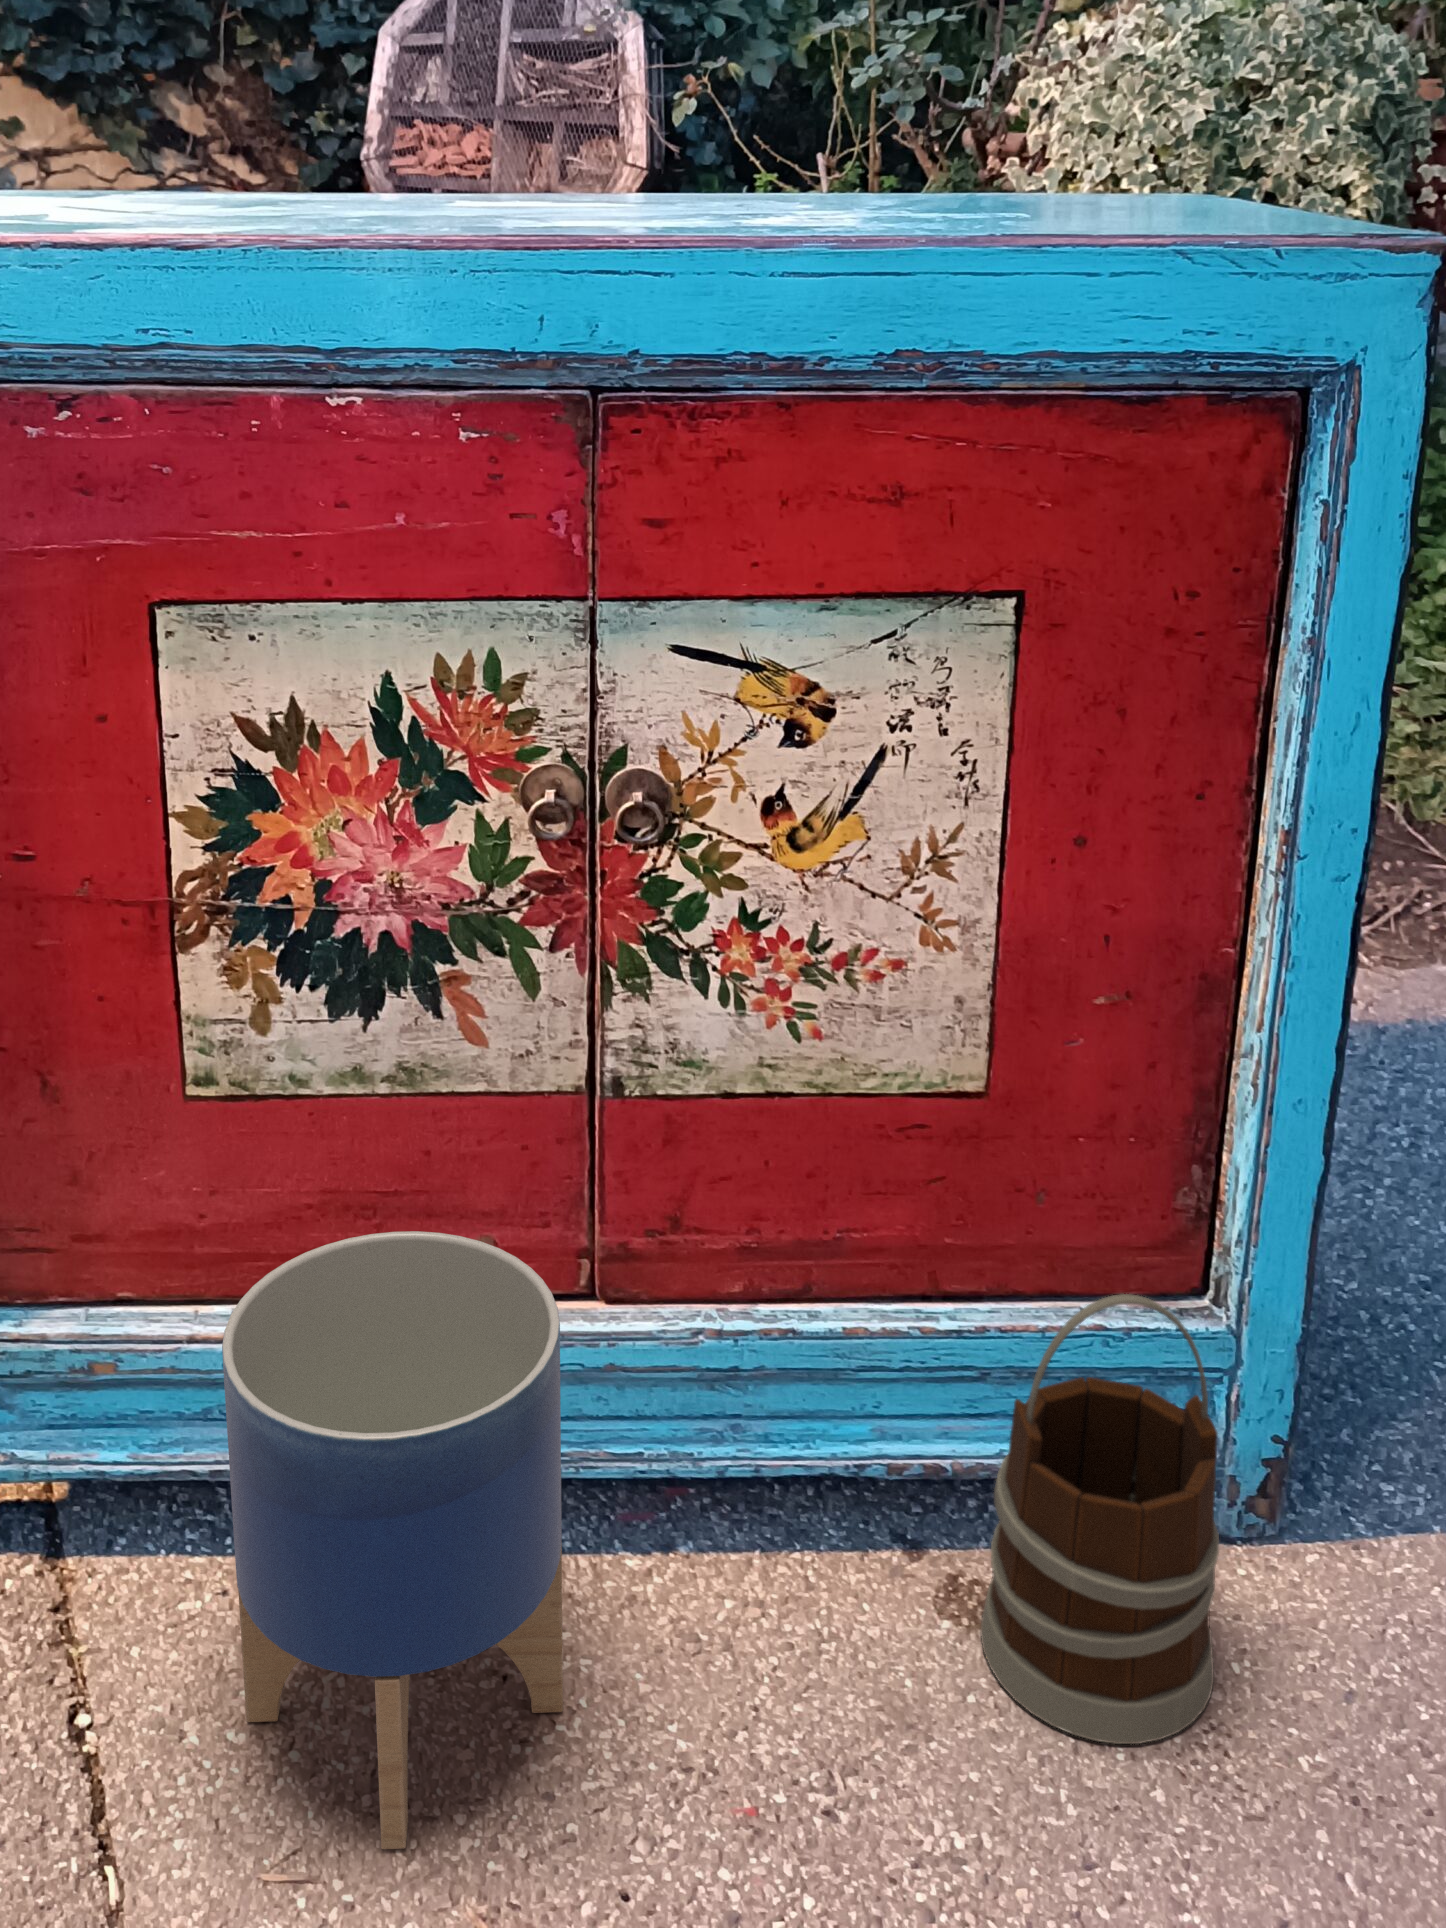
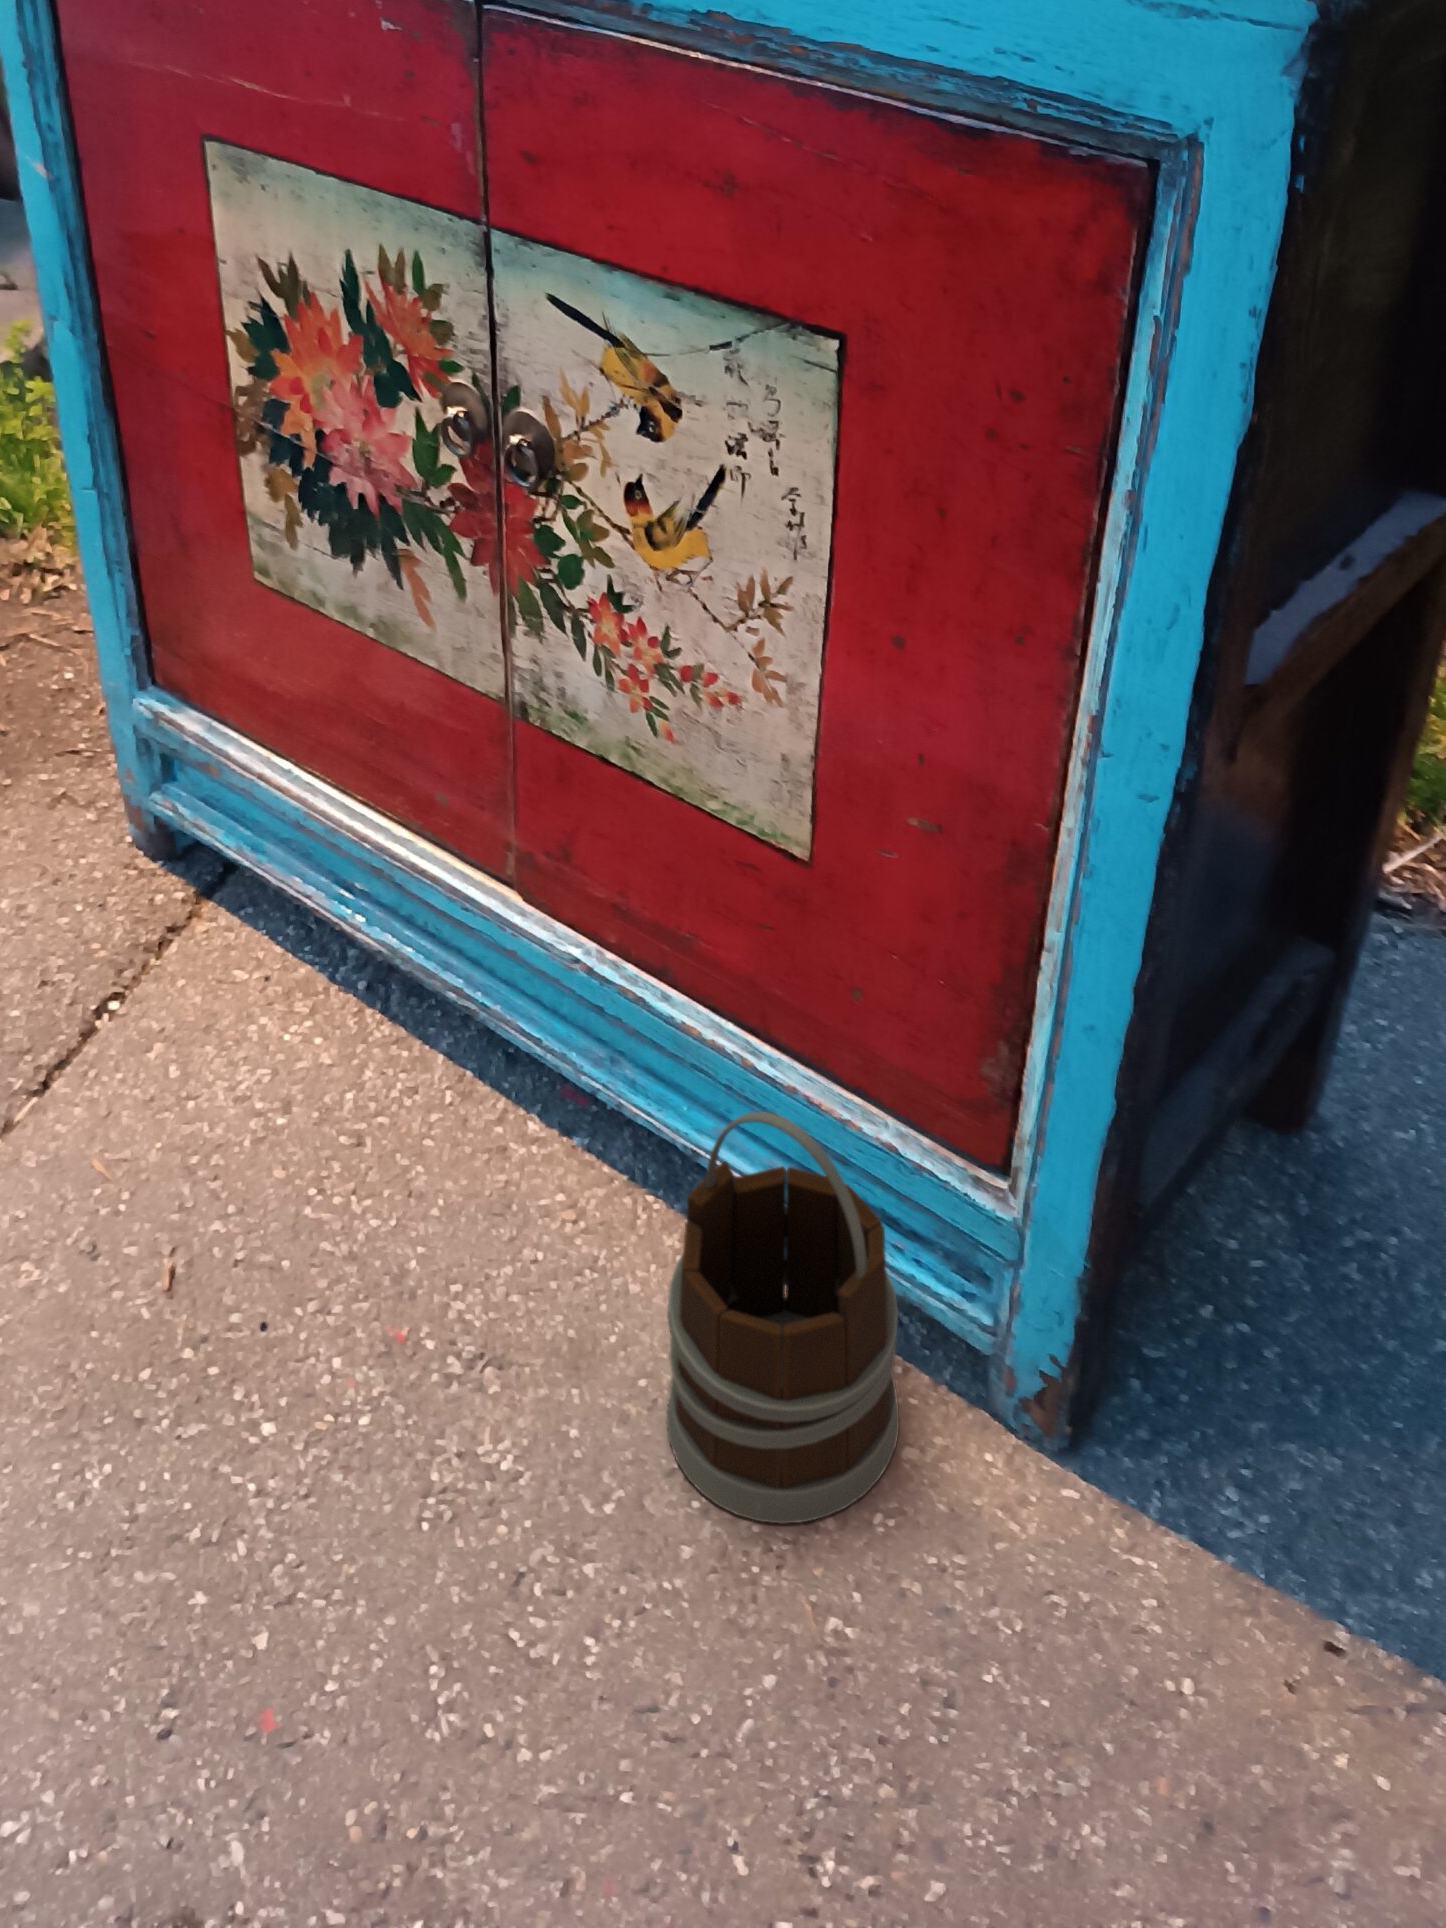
planter: present [222,1231,563,1849] -> none [70,745,398,1210]

